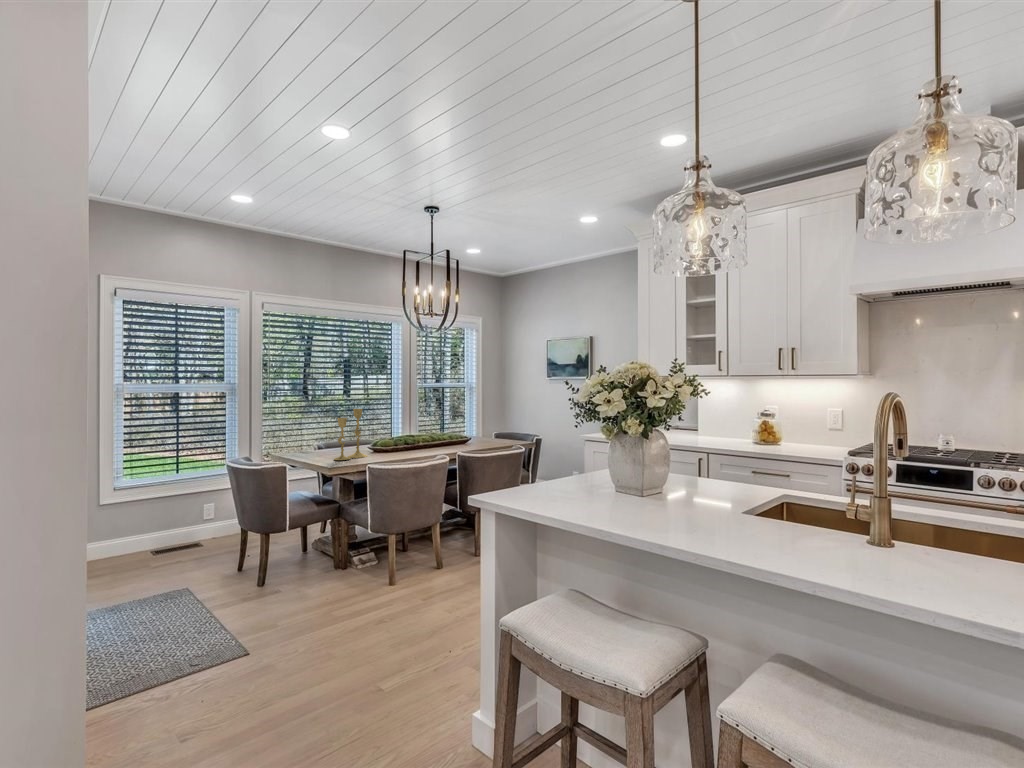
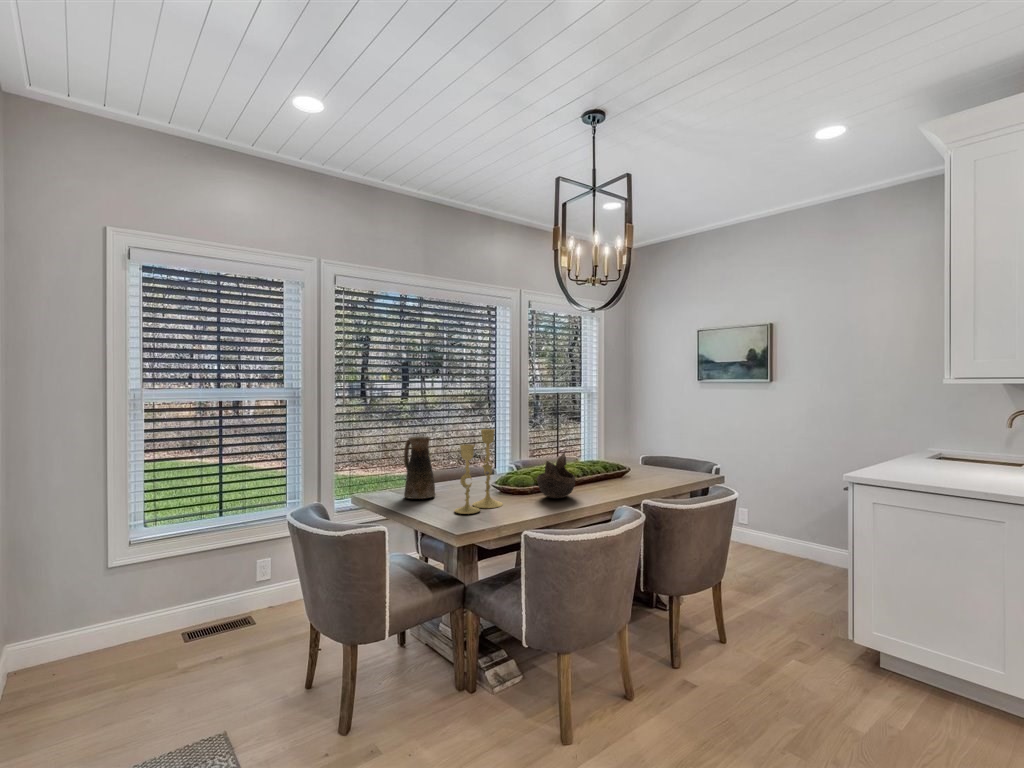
pitcher: none [305,415,327,454] -> present [404,437,435,499]
decorative bowl: none [392,425,417,453] -> present [537,453,576,498]

